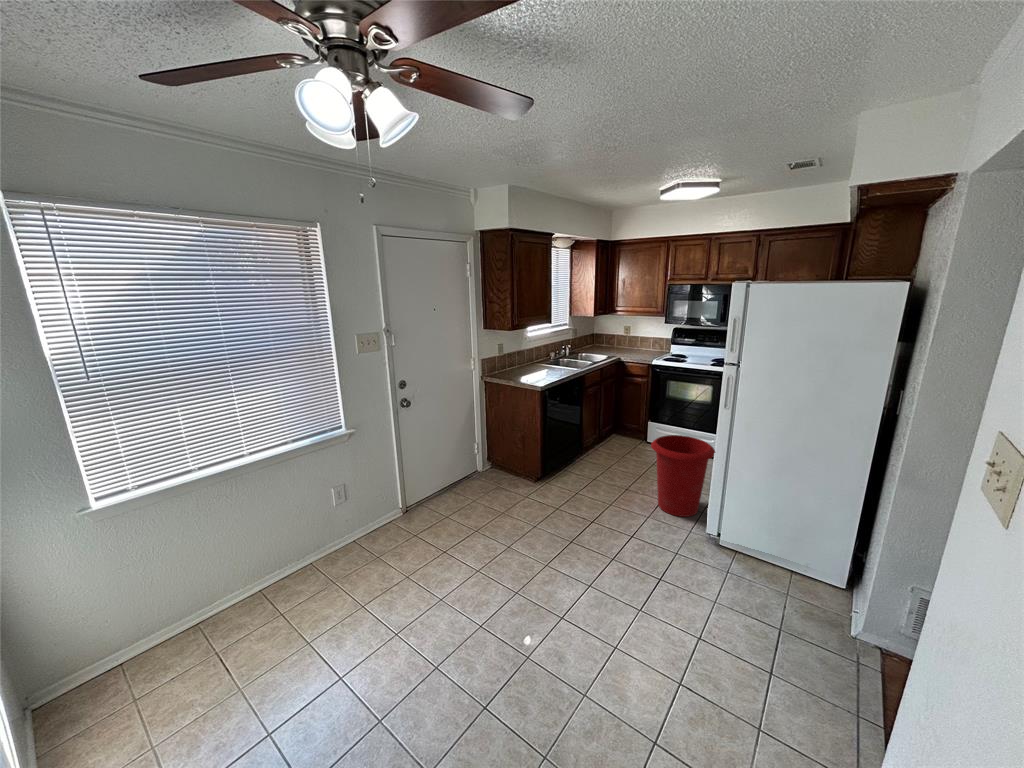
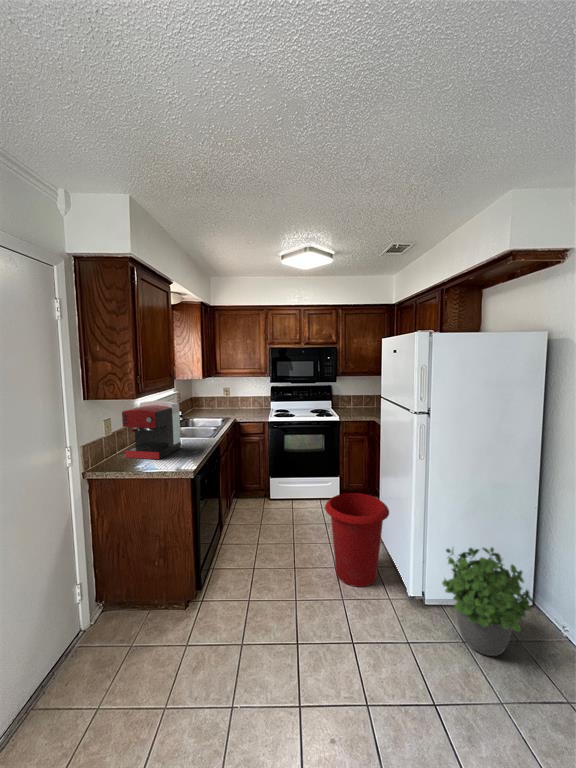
coffee maker: none [509,334,550,377] -> present [122,401,181,459]
potted plant: none [715,493,801,592] -> present [442,548,535,656]

